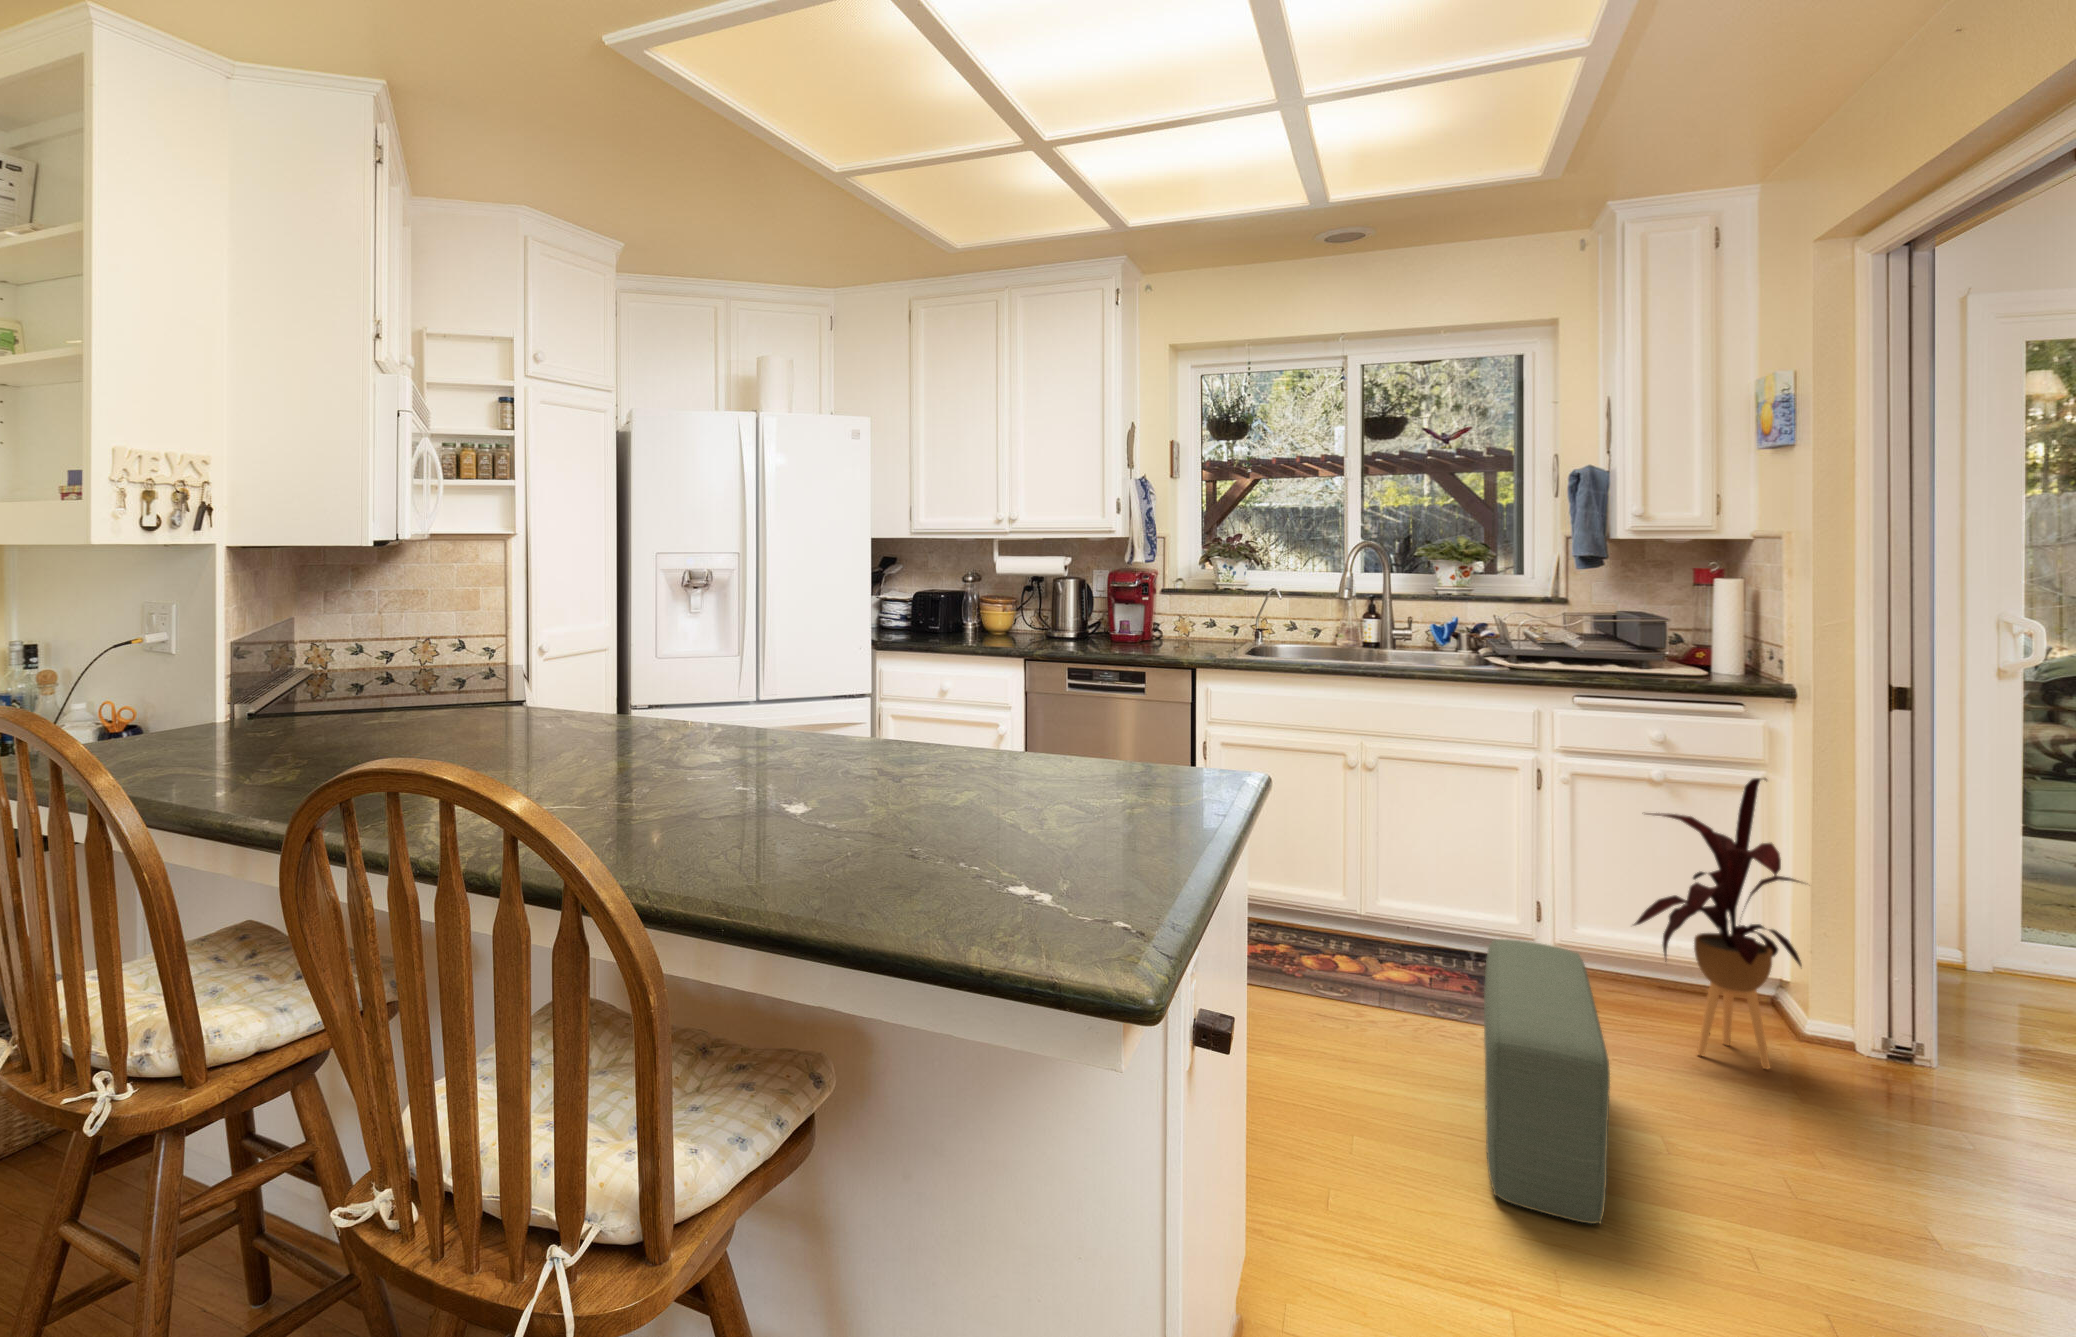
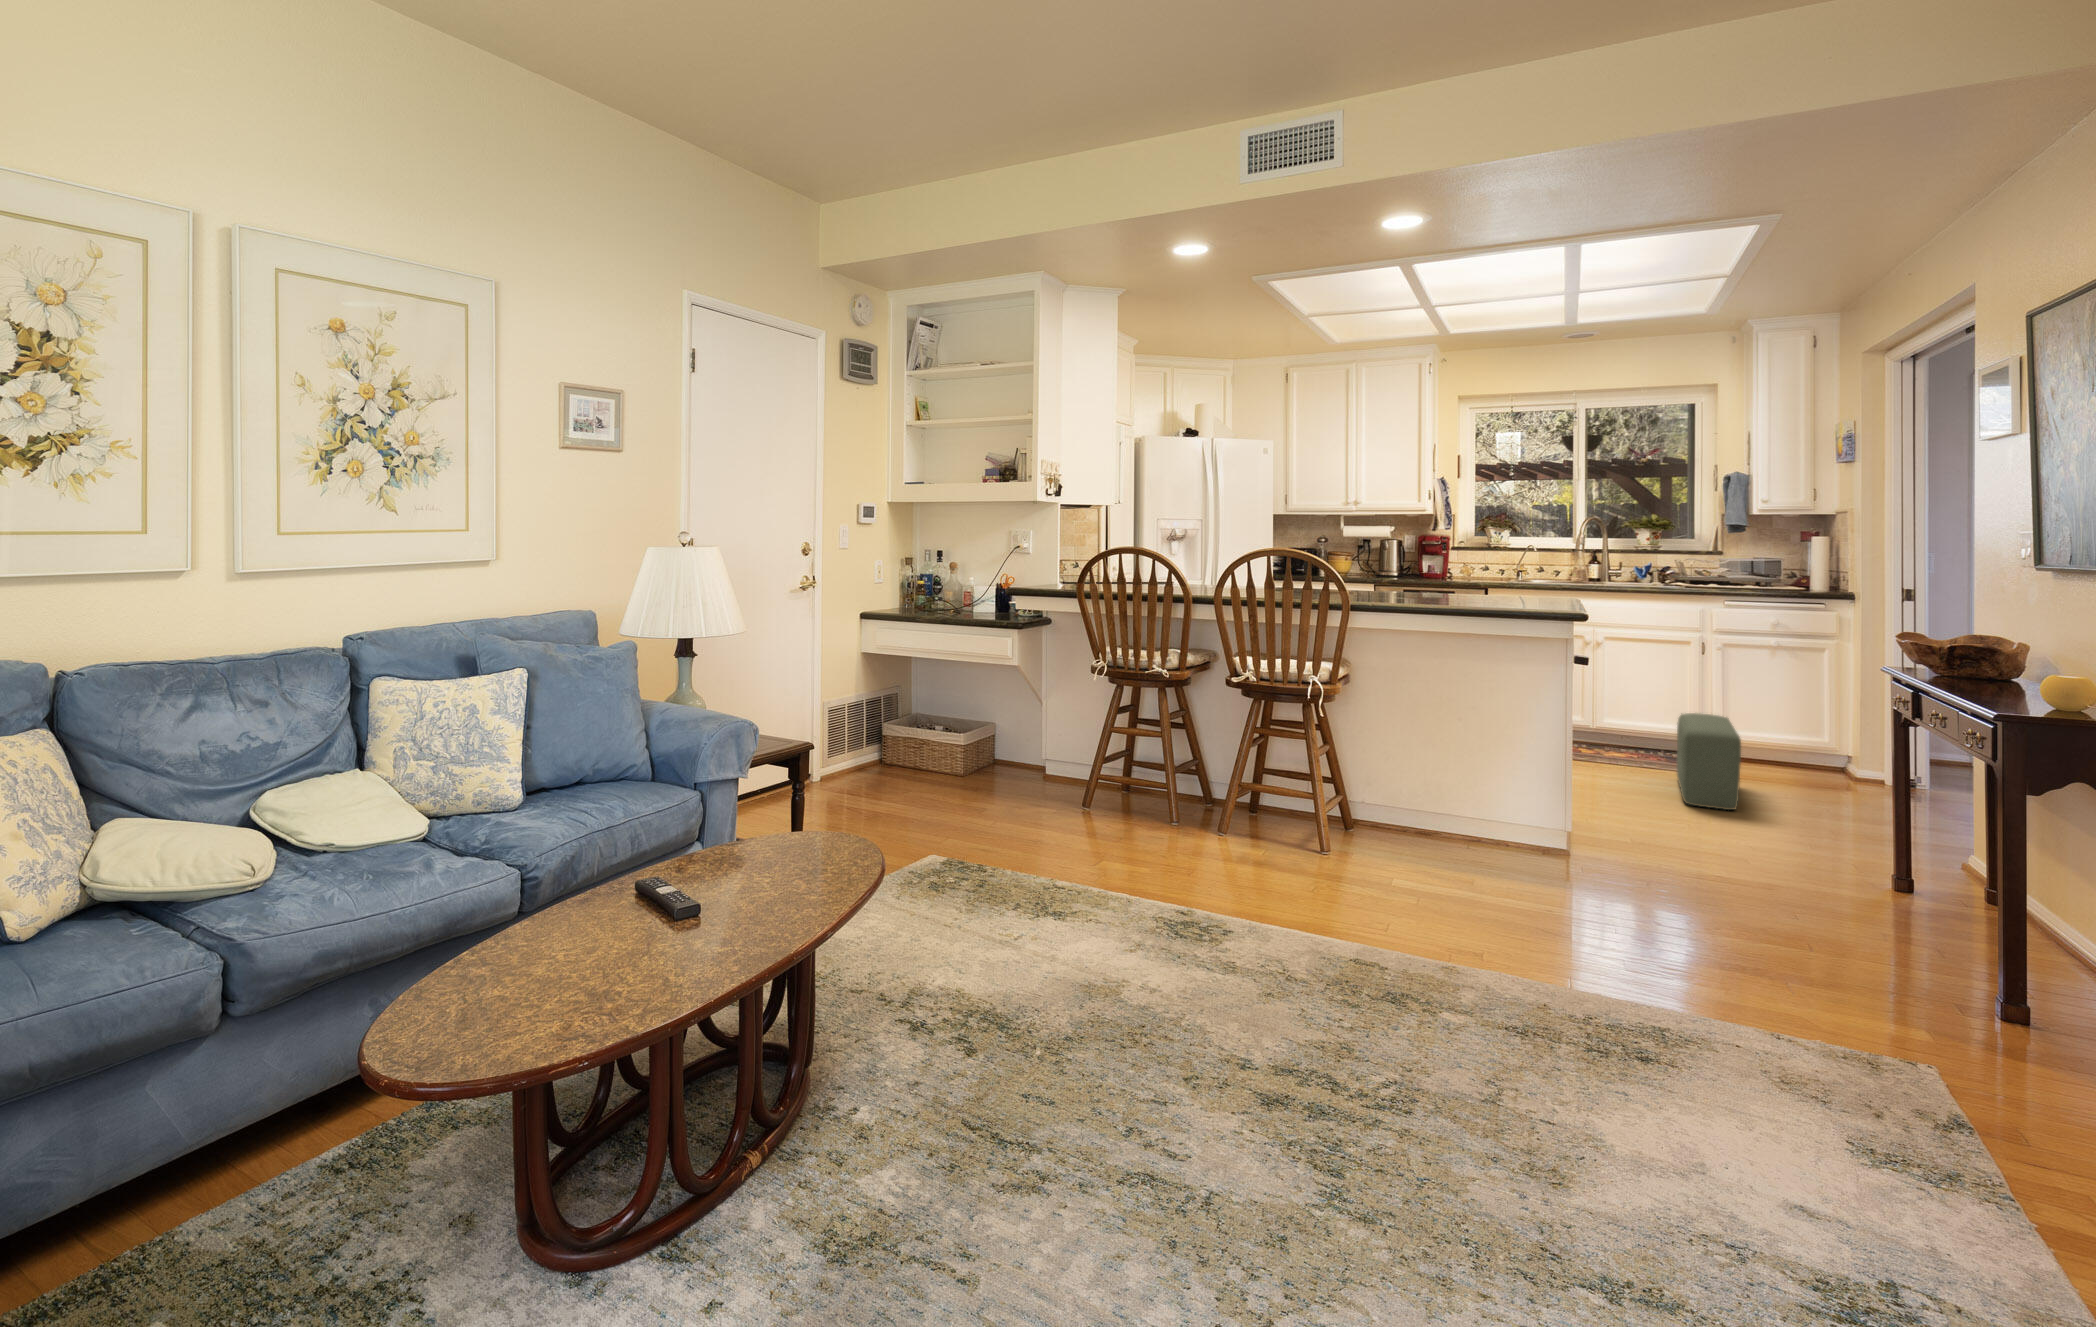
house plant: present [1634,778,1802,1069] -> none [1755,633,1854,783]

